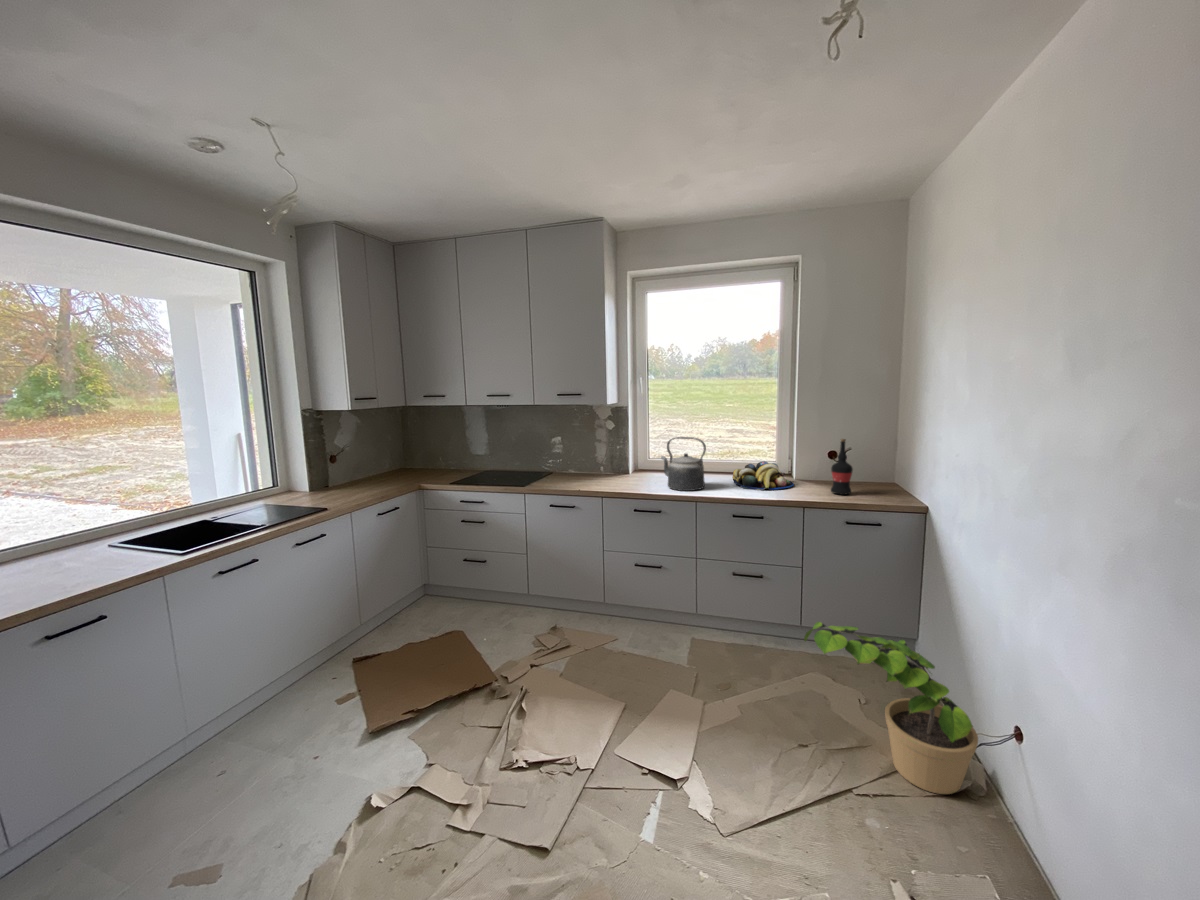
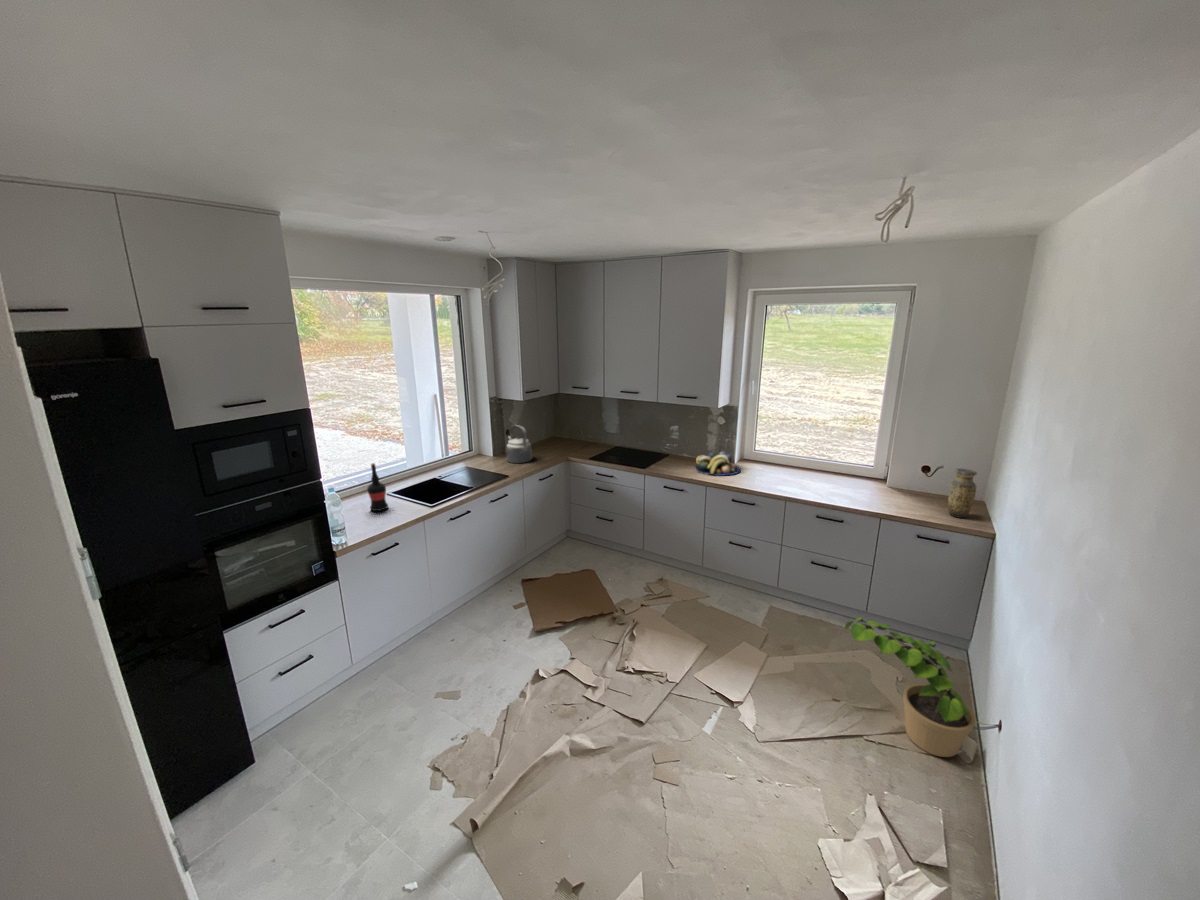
kettle: present [661,437,706,491] -> present [506,425,532,463]
wine bottle: present [831,439,853,494] -> present [367,463,388,511]
vase: none [870,443,897,497] -> present [948,469,977,518]
fruit bowl: present [732,461,794,490] -> present [696,451,740,476]

